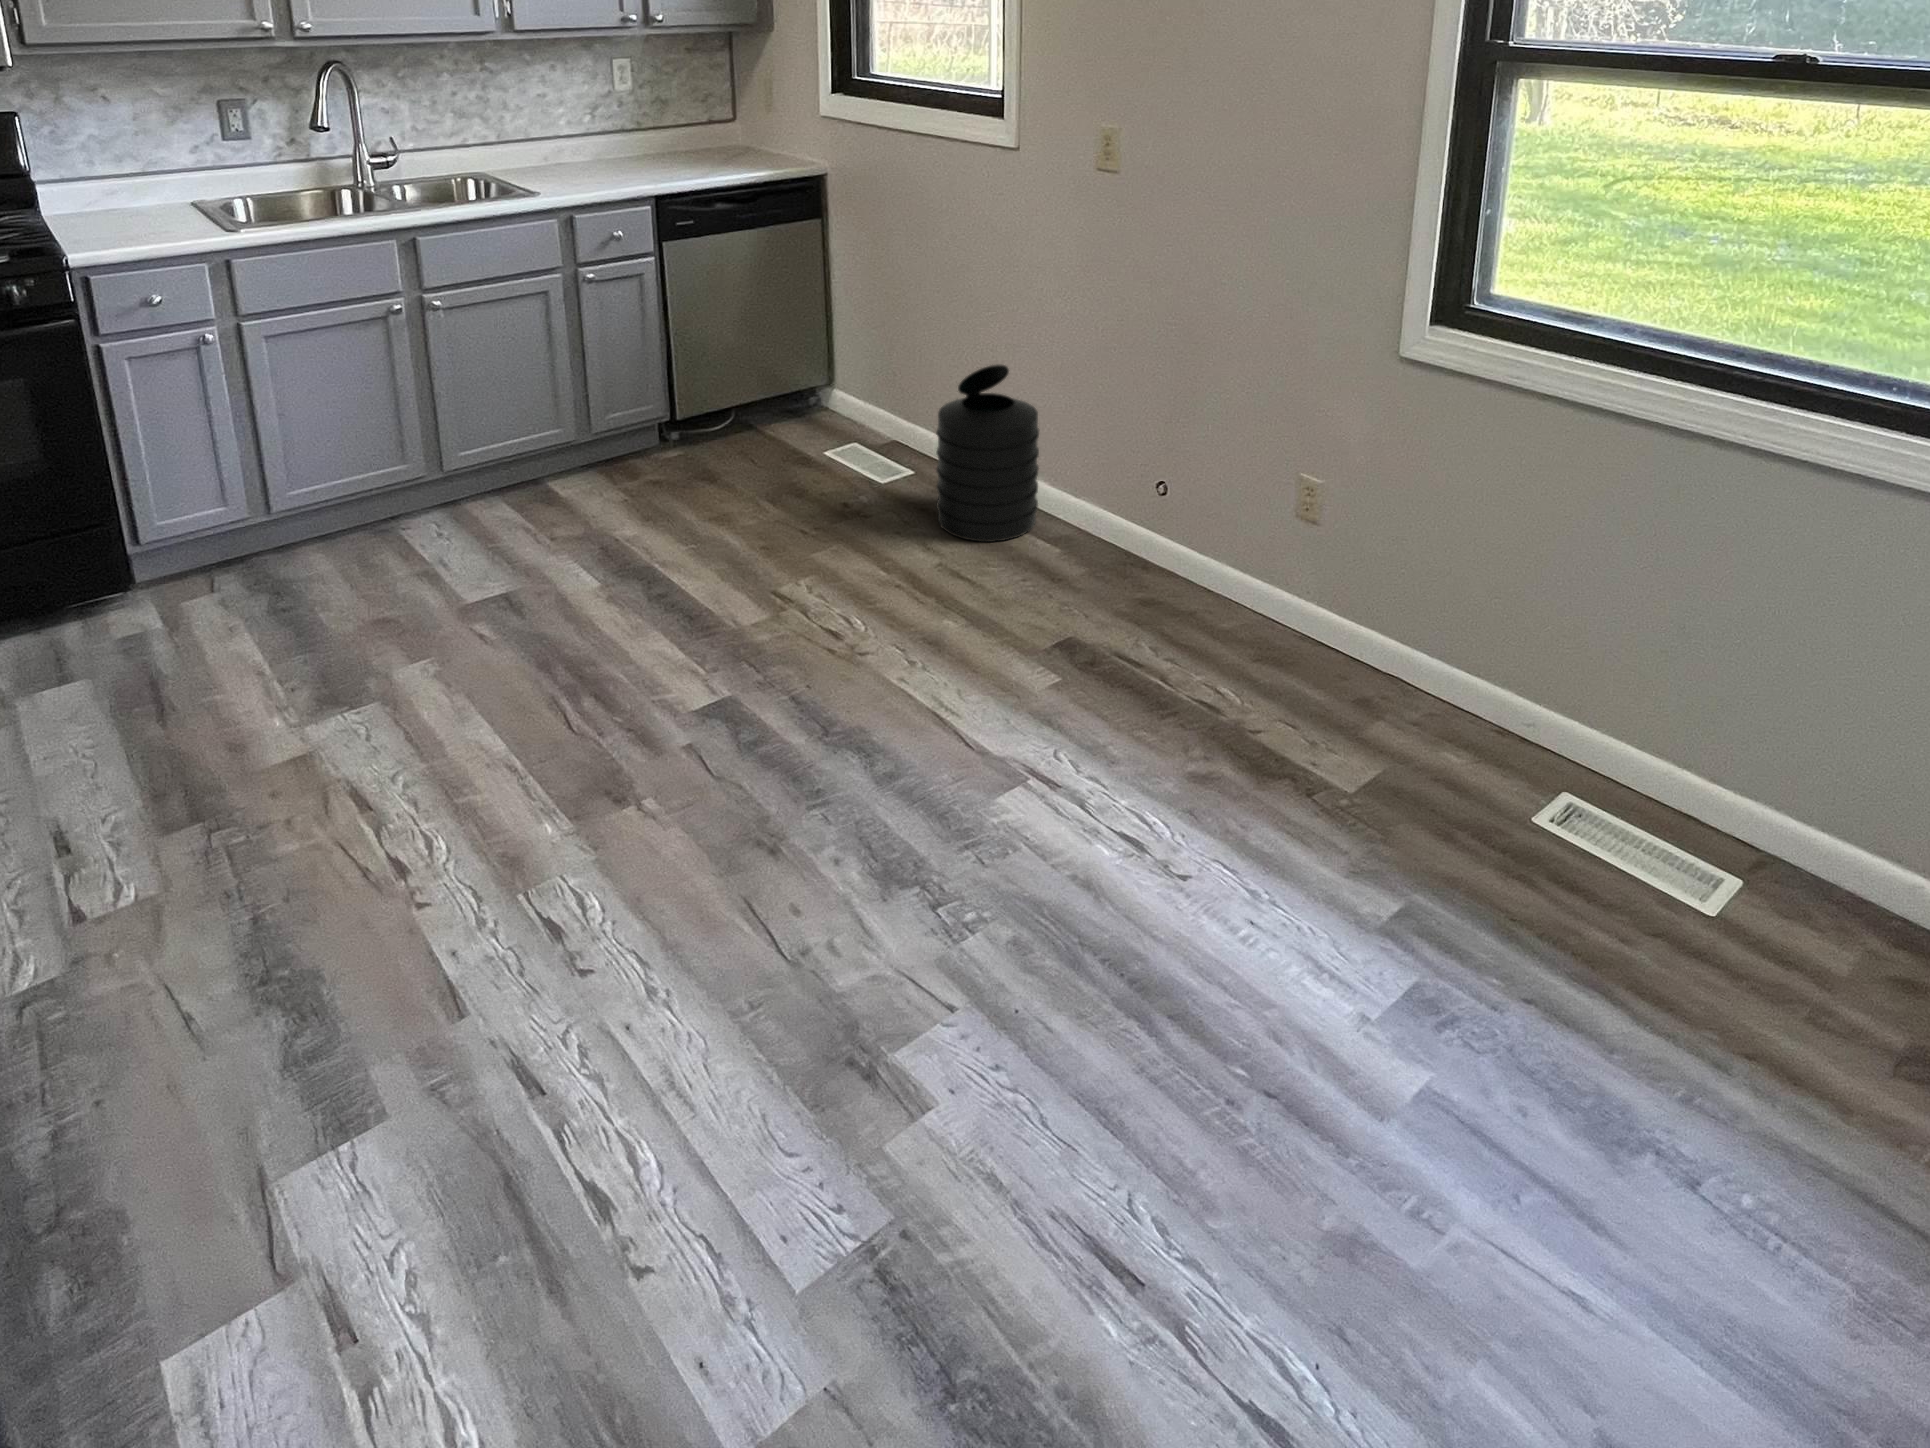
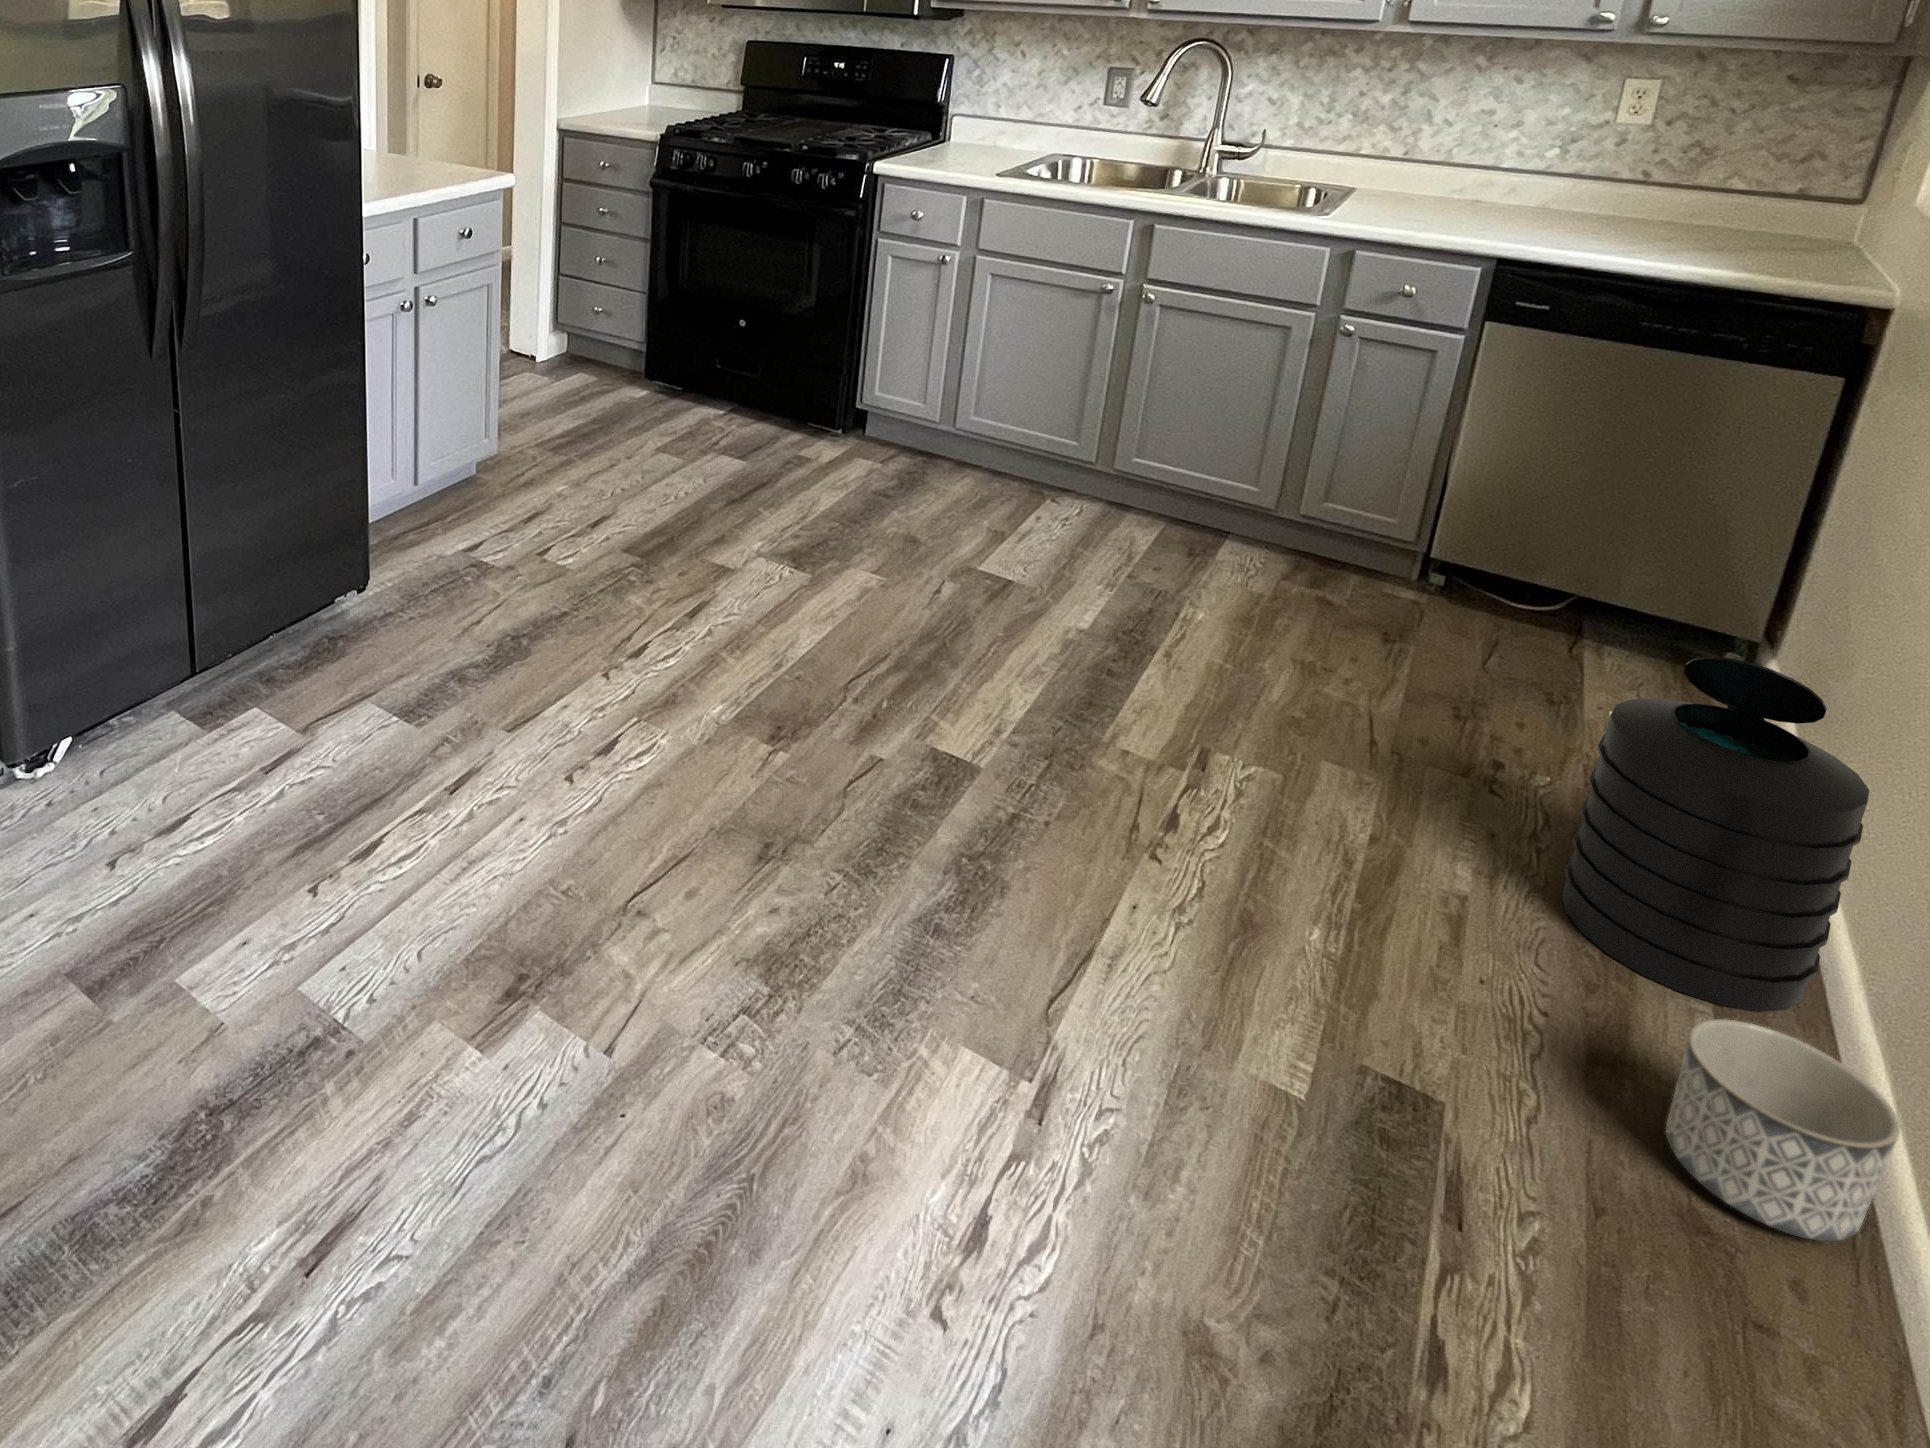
planter: none [1092,508,1163,589] -> present [1666,1019,1900,1241]

